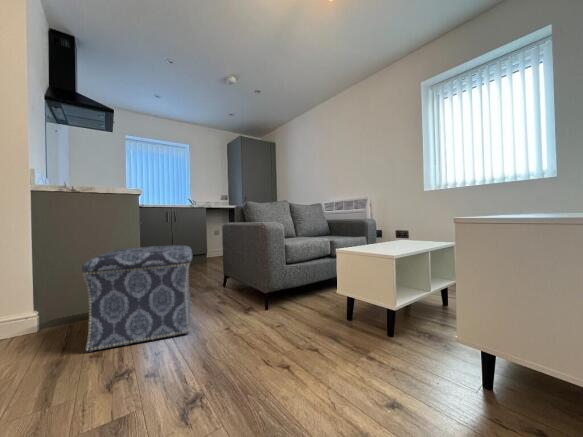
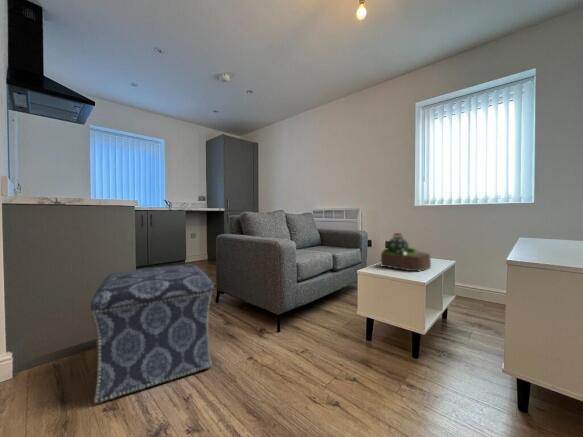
succulent plant: none [365,213,418,250] -> present [381,233,431,271]

